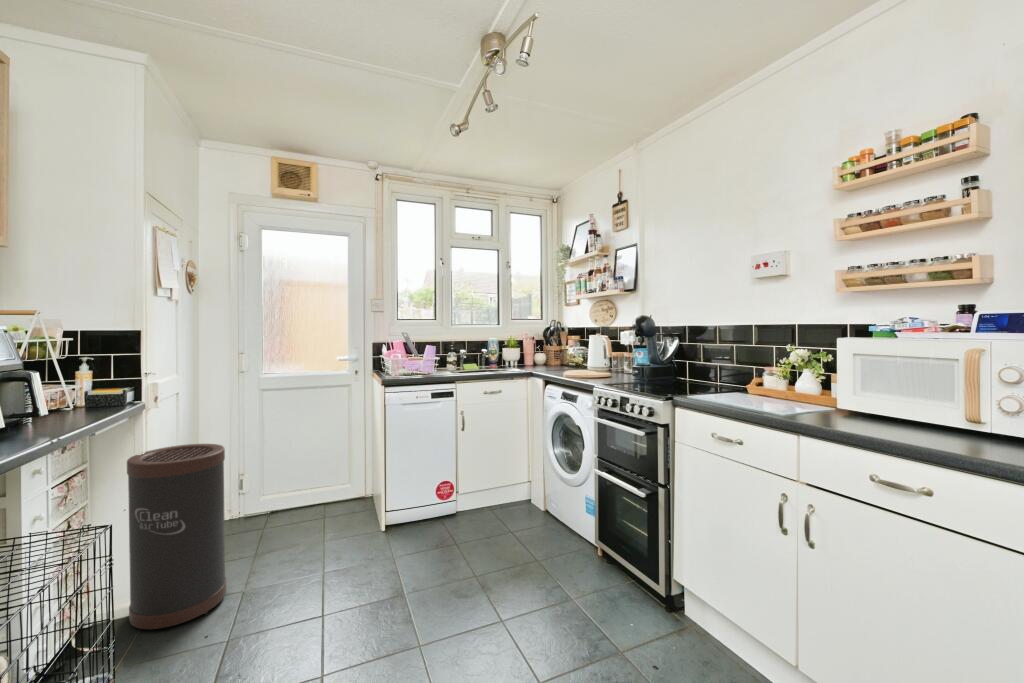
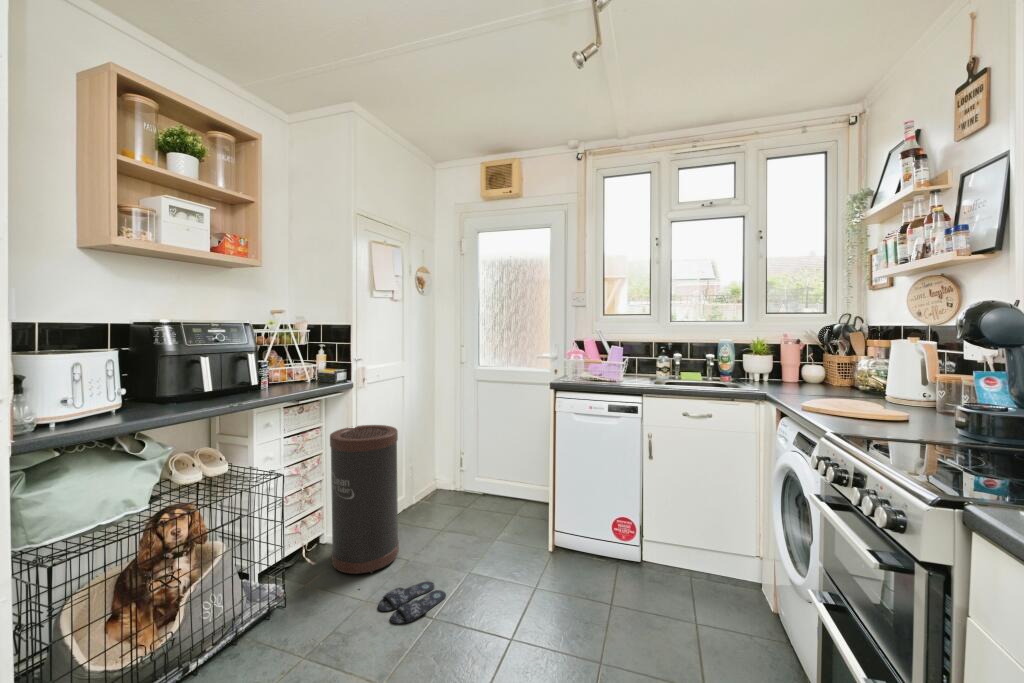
slippers: none [250,591,319,633] -> present [378,581,446,624]

